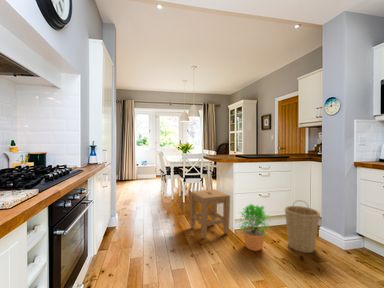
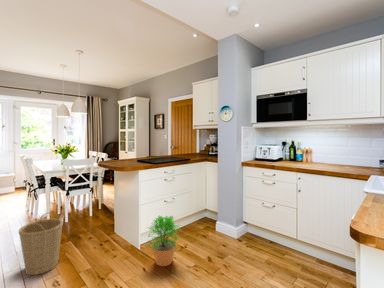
stool: present [190,189,230,239] -> none [82,203,135,269]
basket: present [285,205,320,253] -> present [19,212,63,275]

